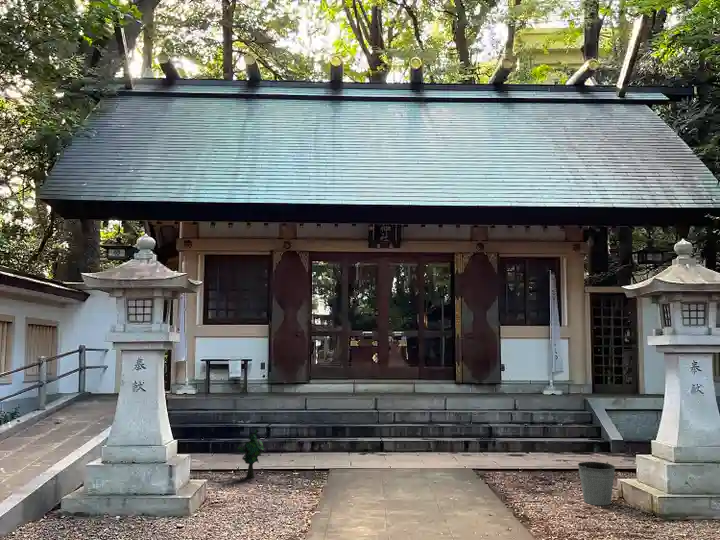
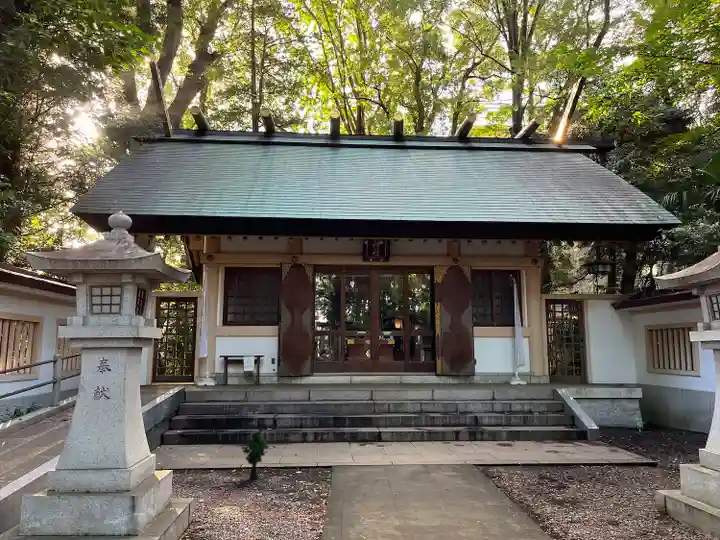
bucket: present [577,462,615,505] -> none [600,466,645,518]

